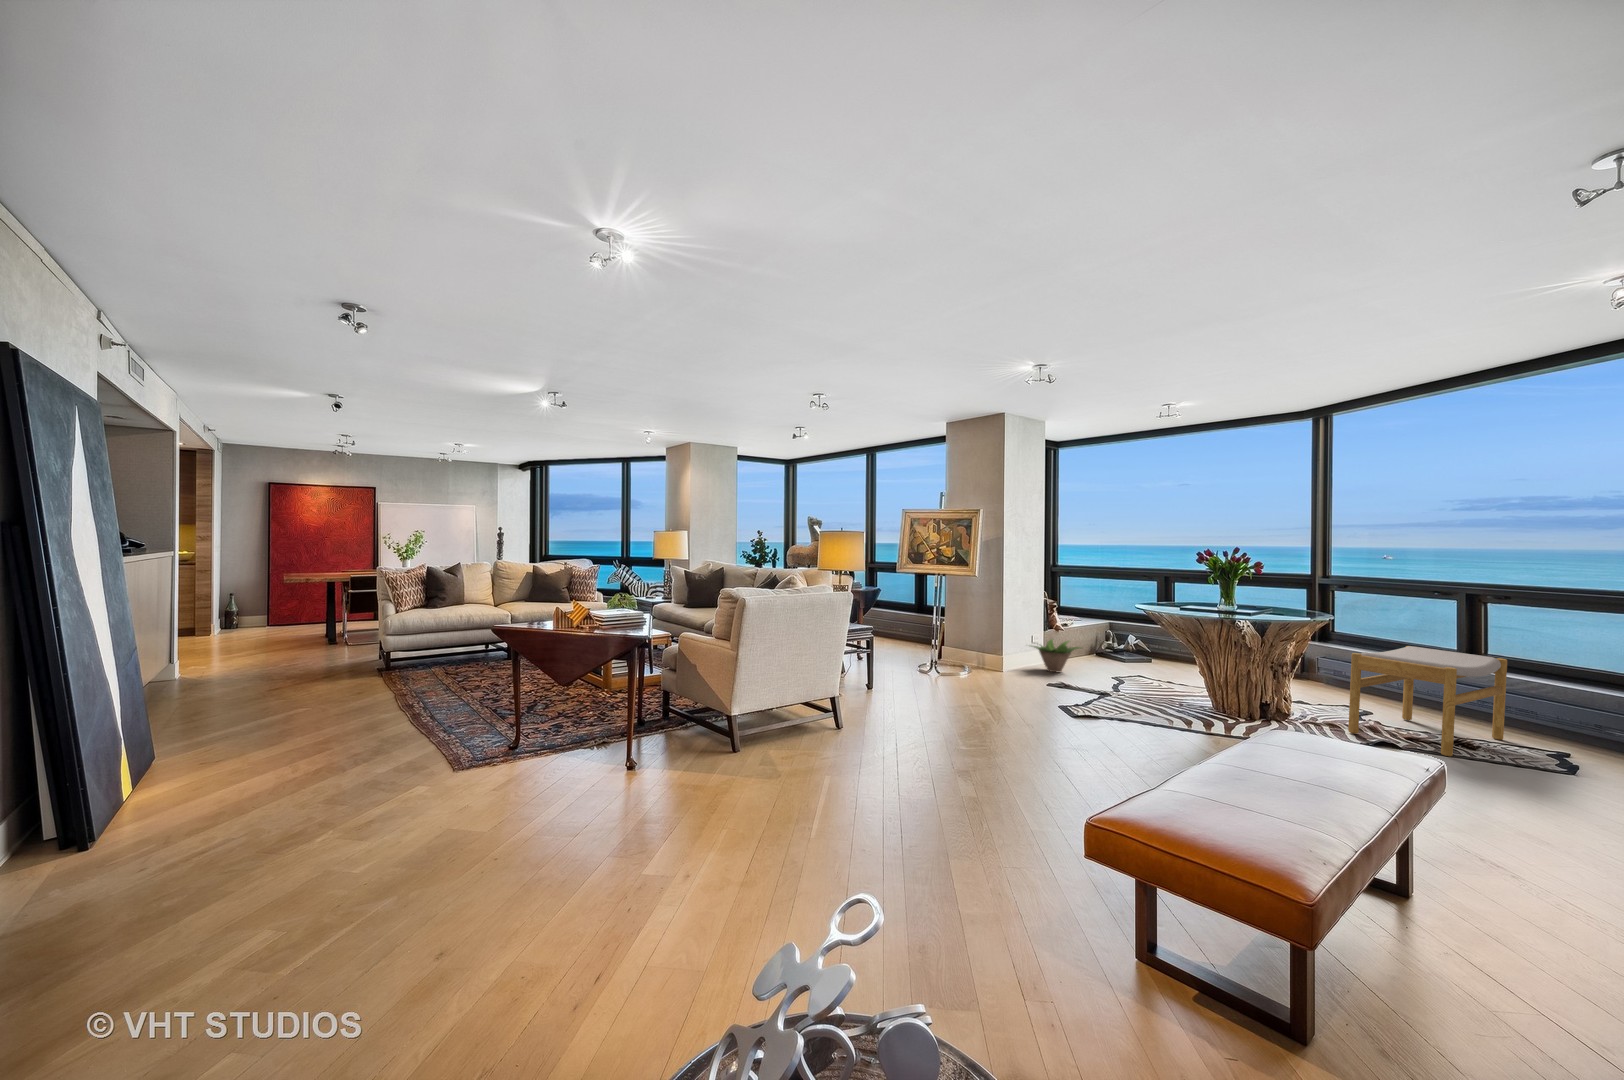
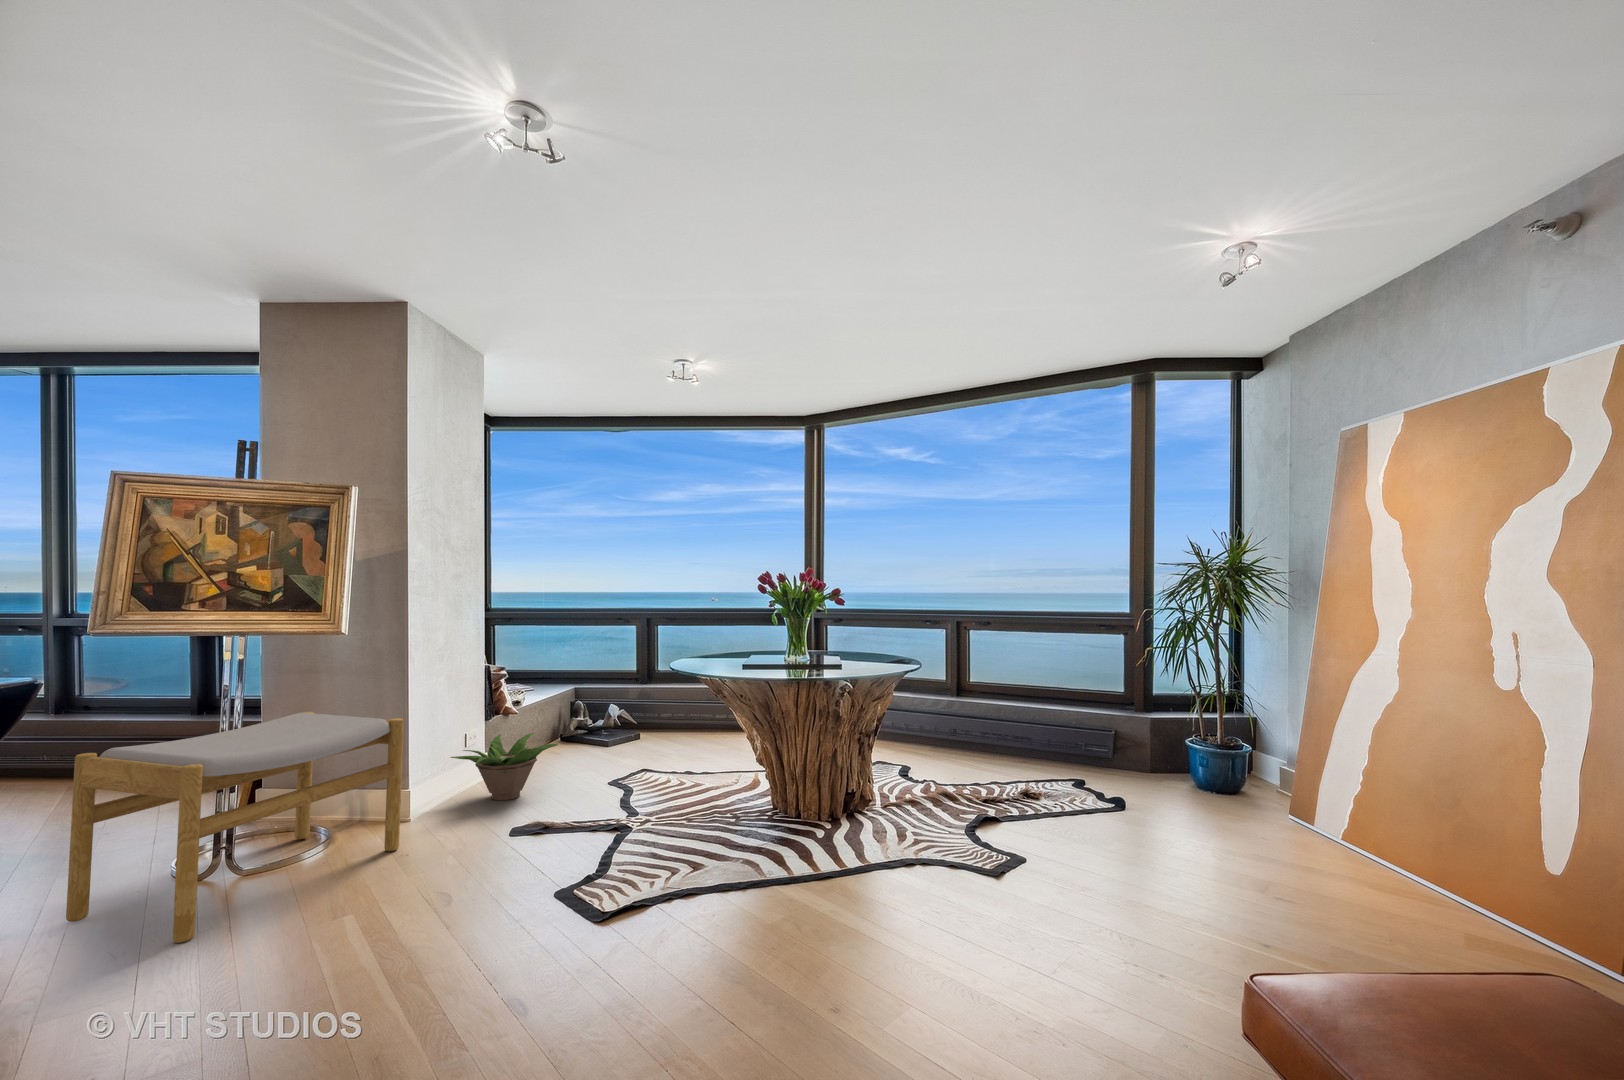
footstool: present [1348,646,1507,756] -> present [66,711,404,943]

